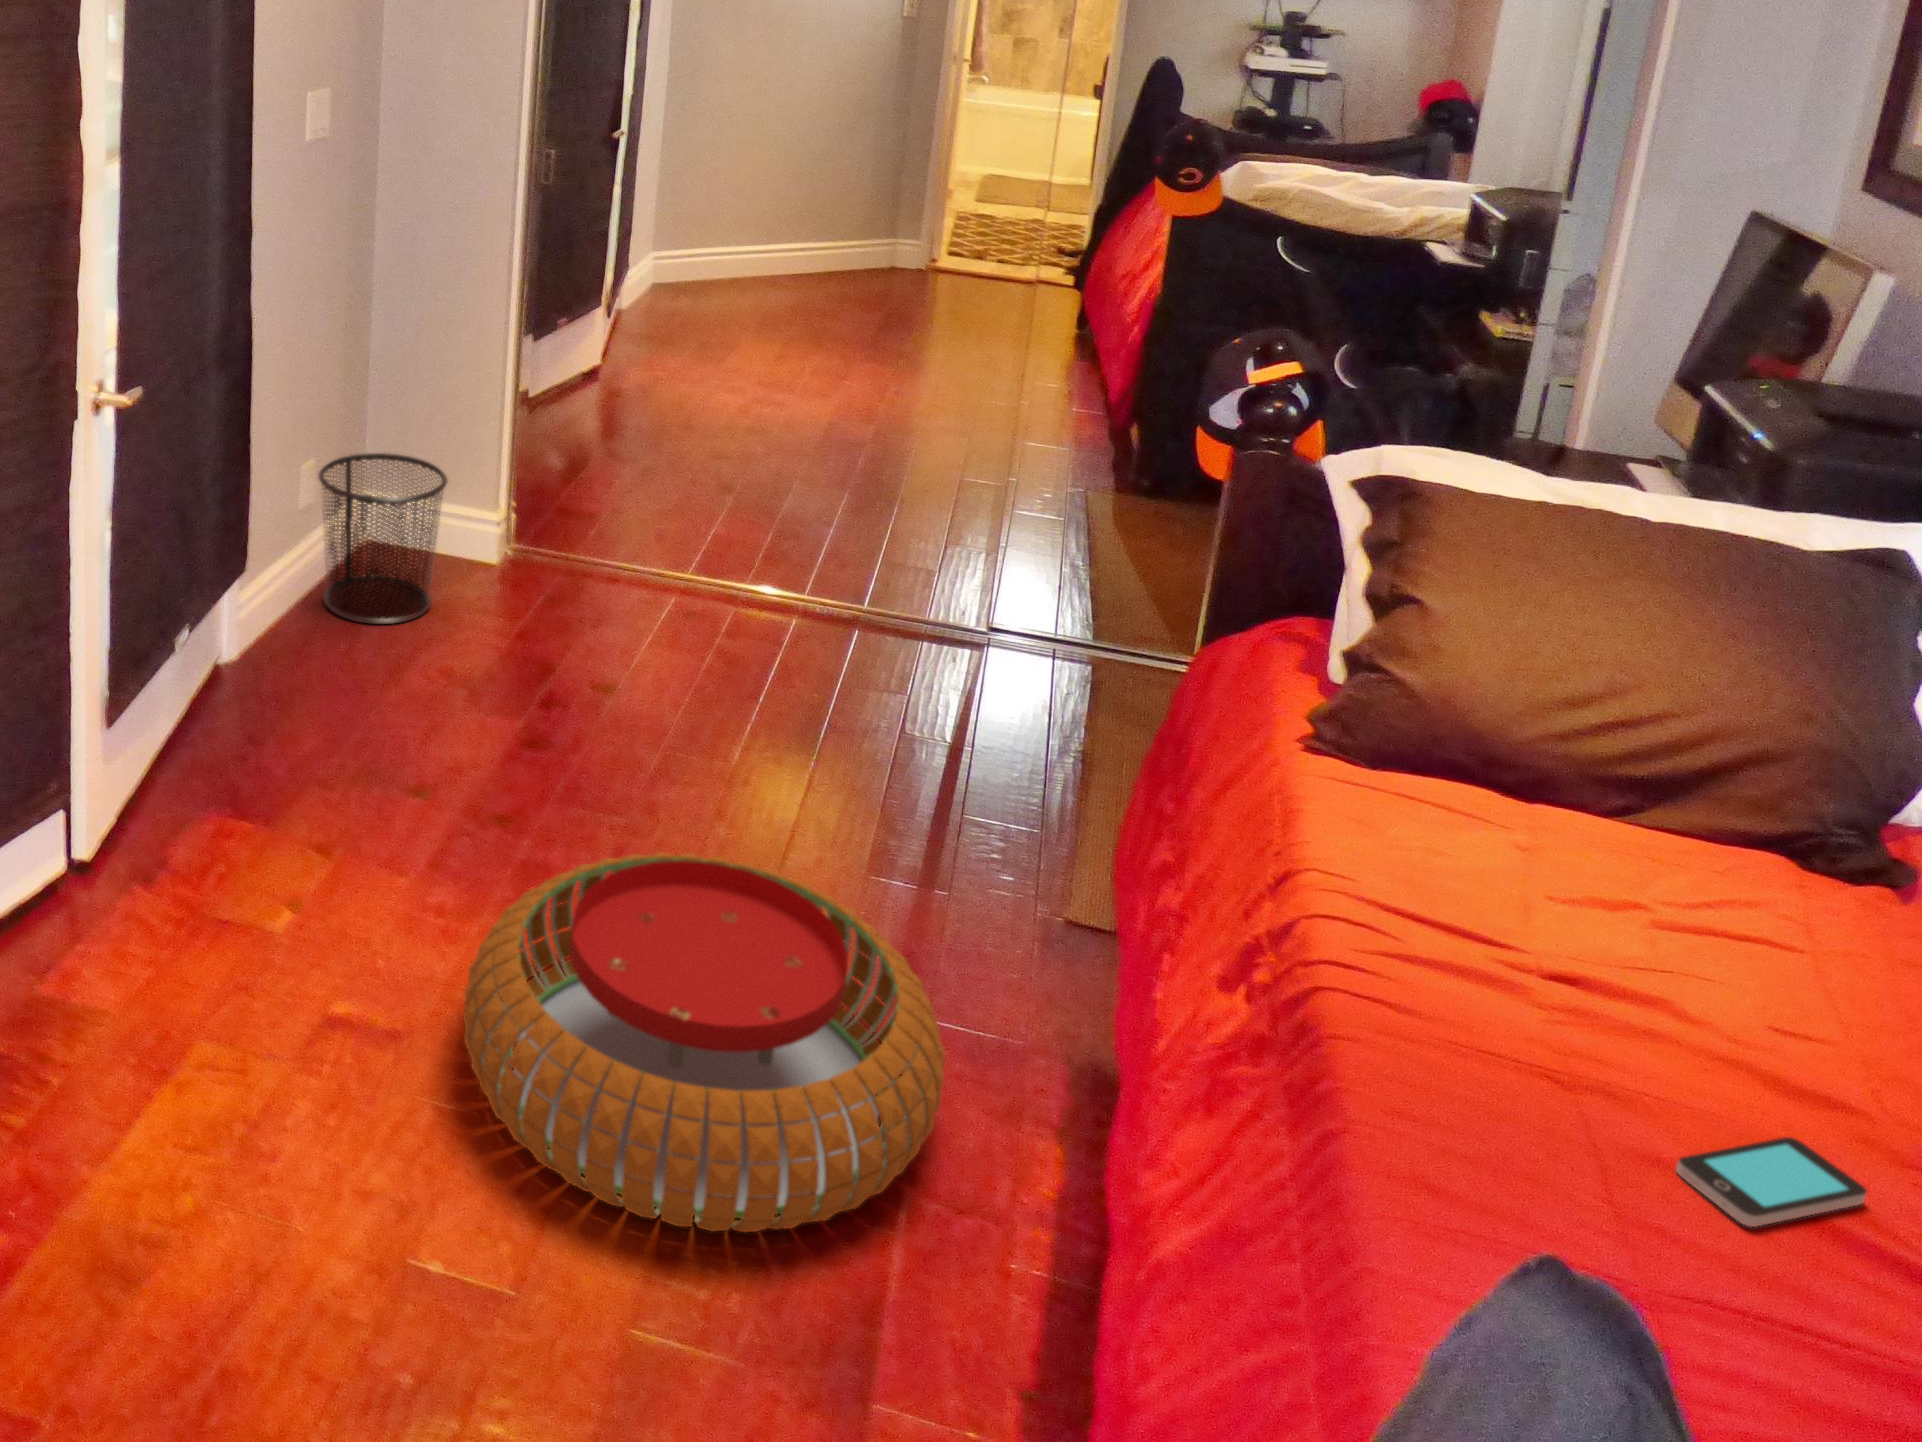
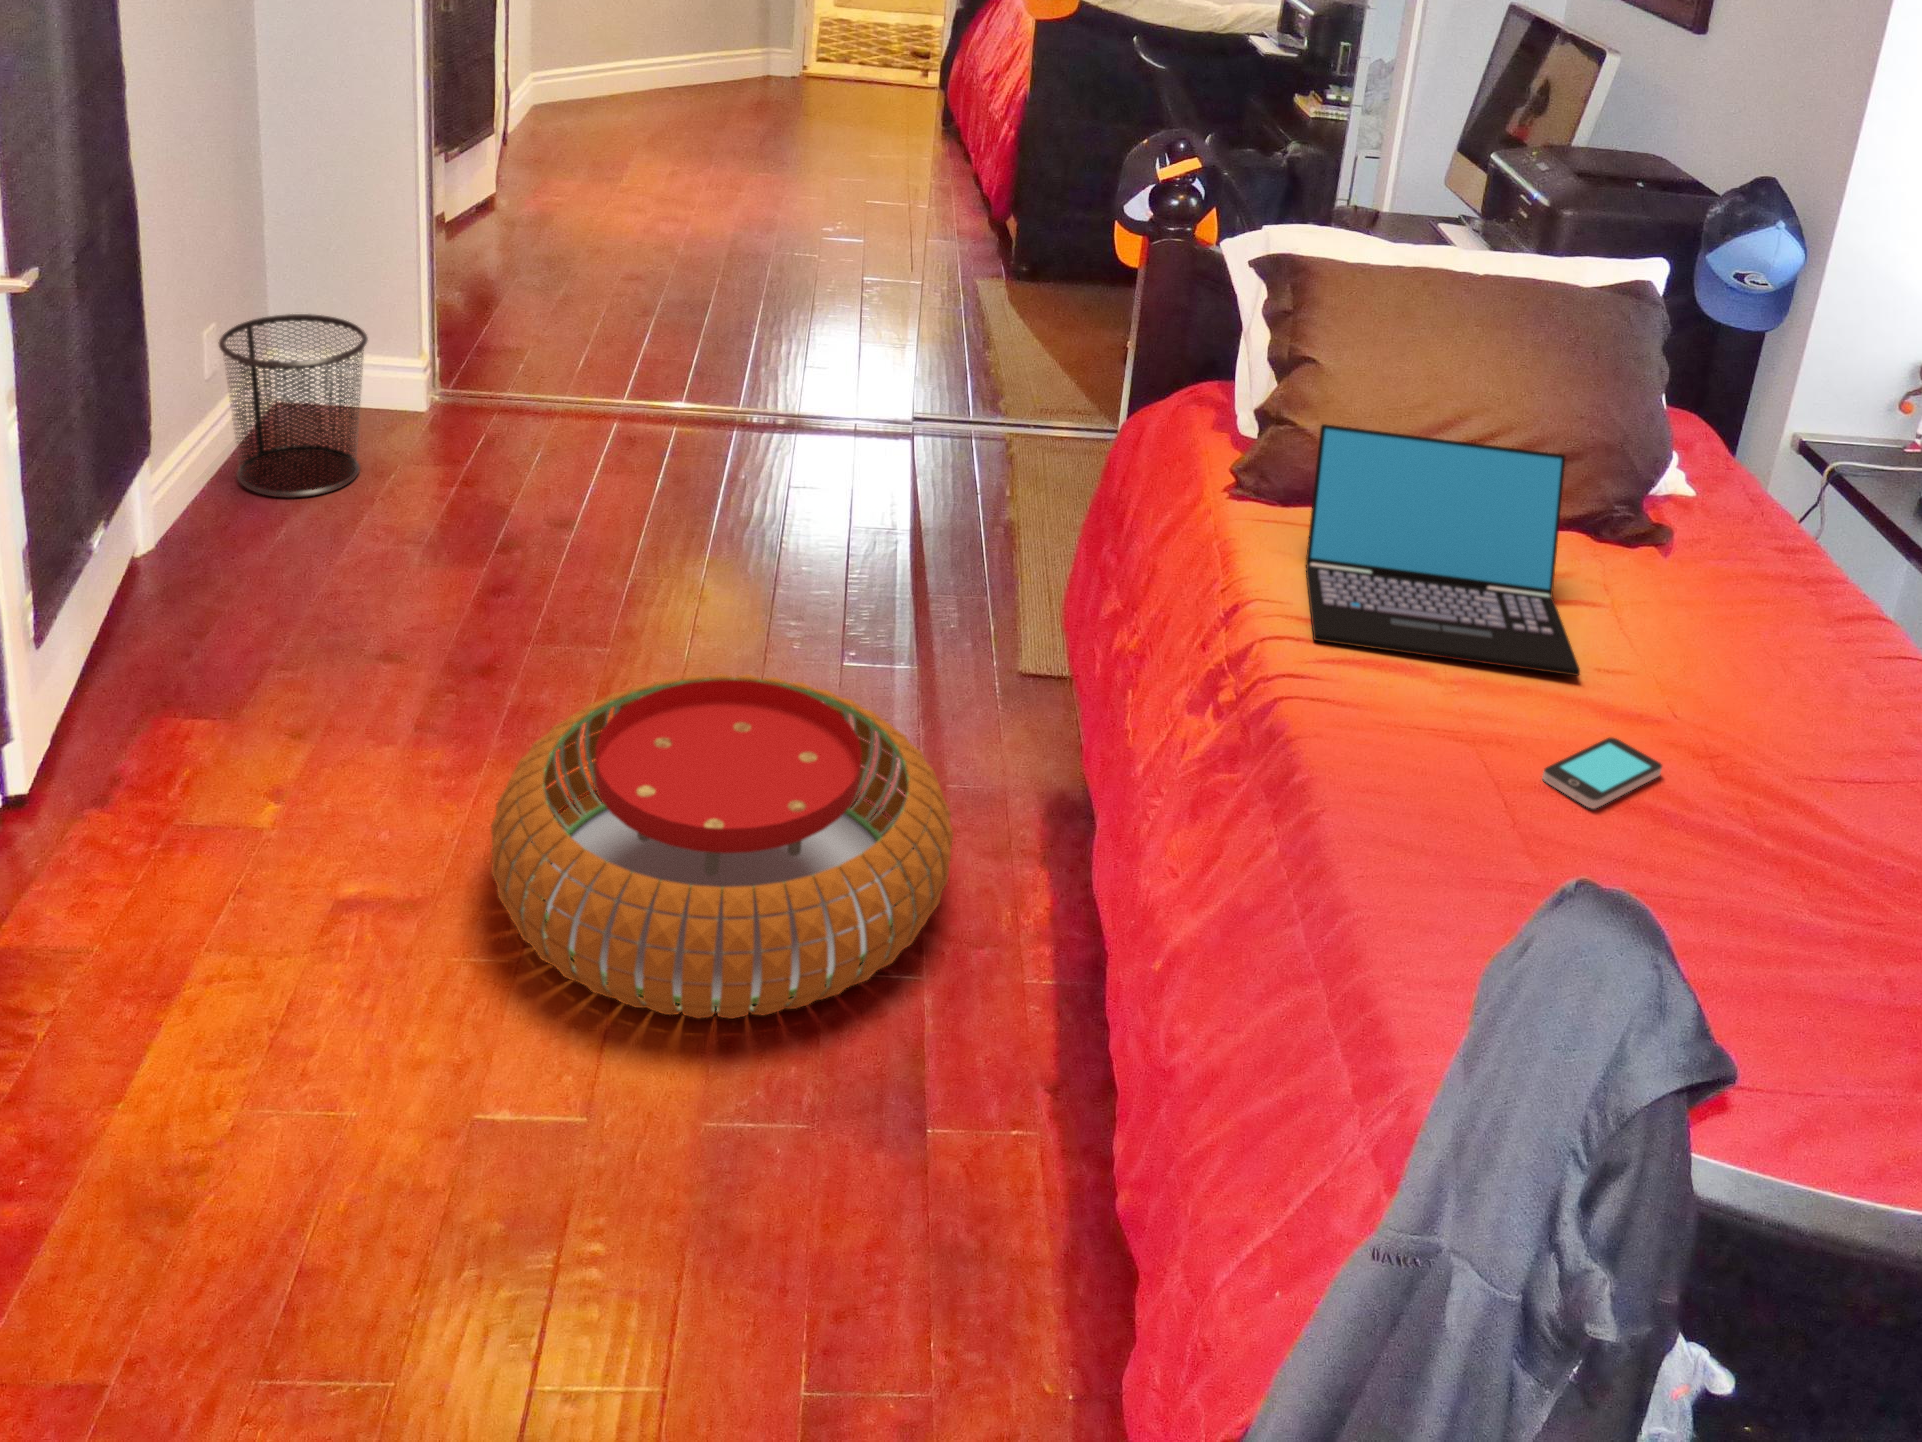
laptop: none [1378,681,1758,1047] -> present [1306,424,1580,676]

